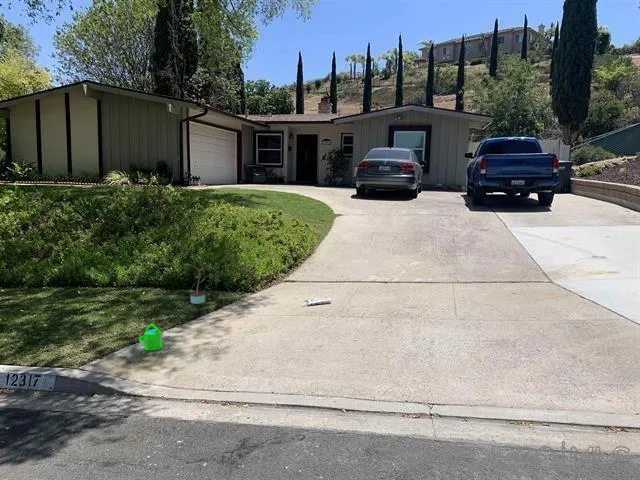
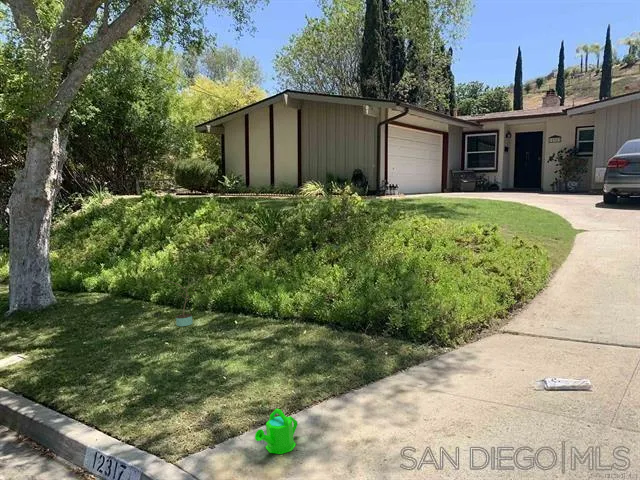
potted plant: present [184,256,211,304] -> present [165,273,196,326]

